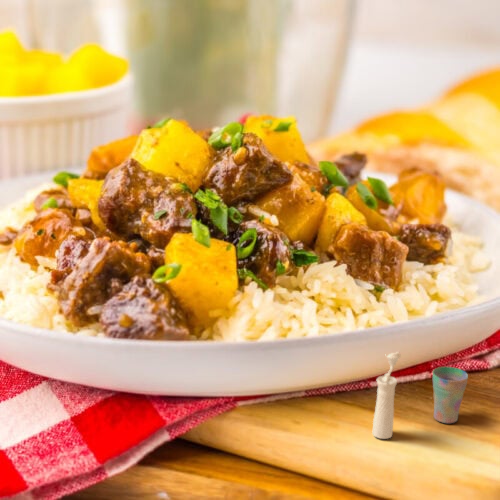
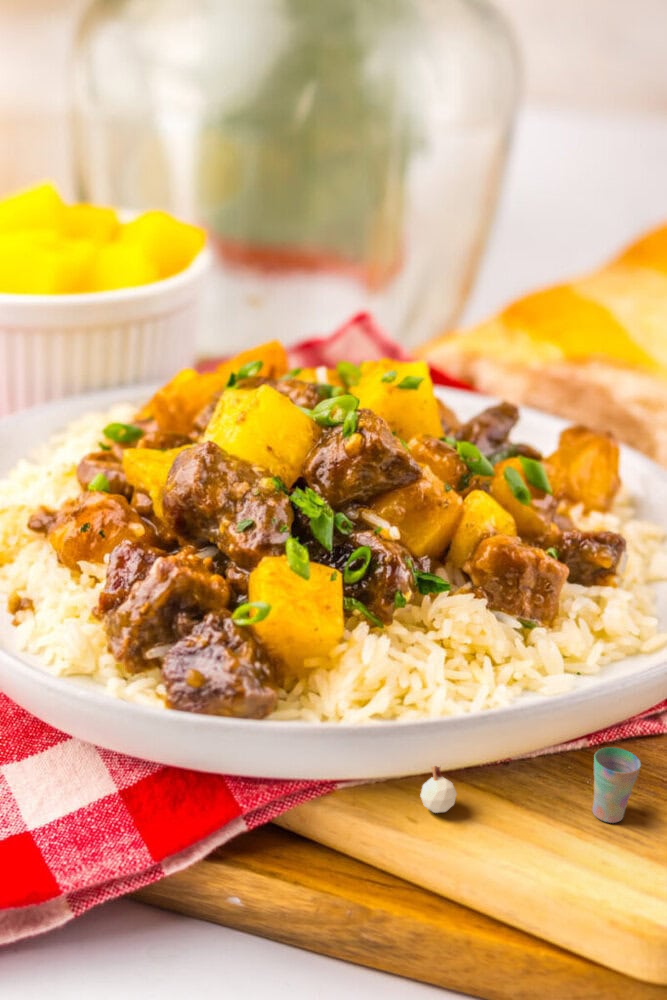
pepper mill: present [373,352,401,439] -> none [512,726,554,846]
candle: none [301,371,329,420] -> present [420,766,457,813]

